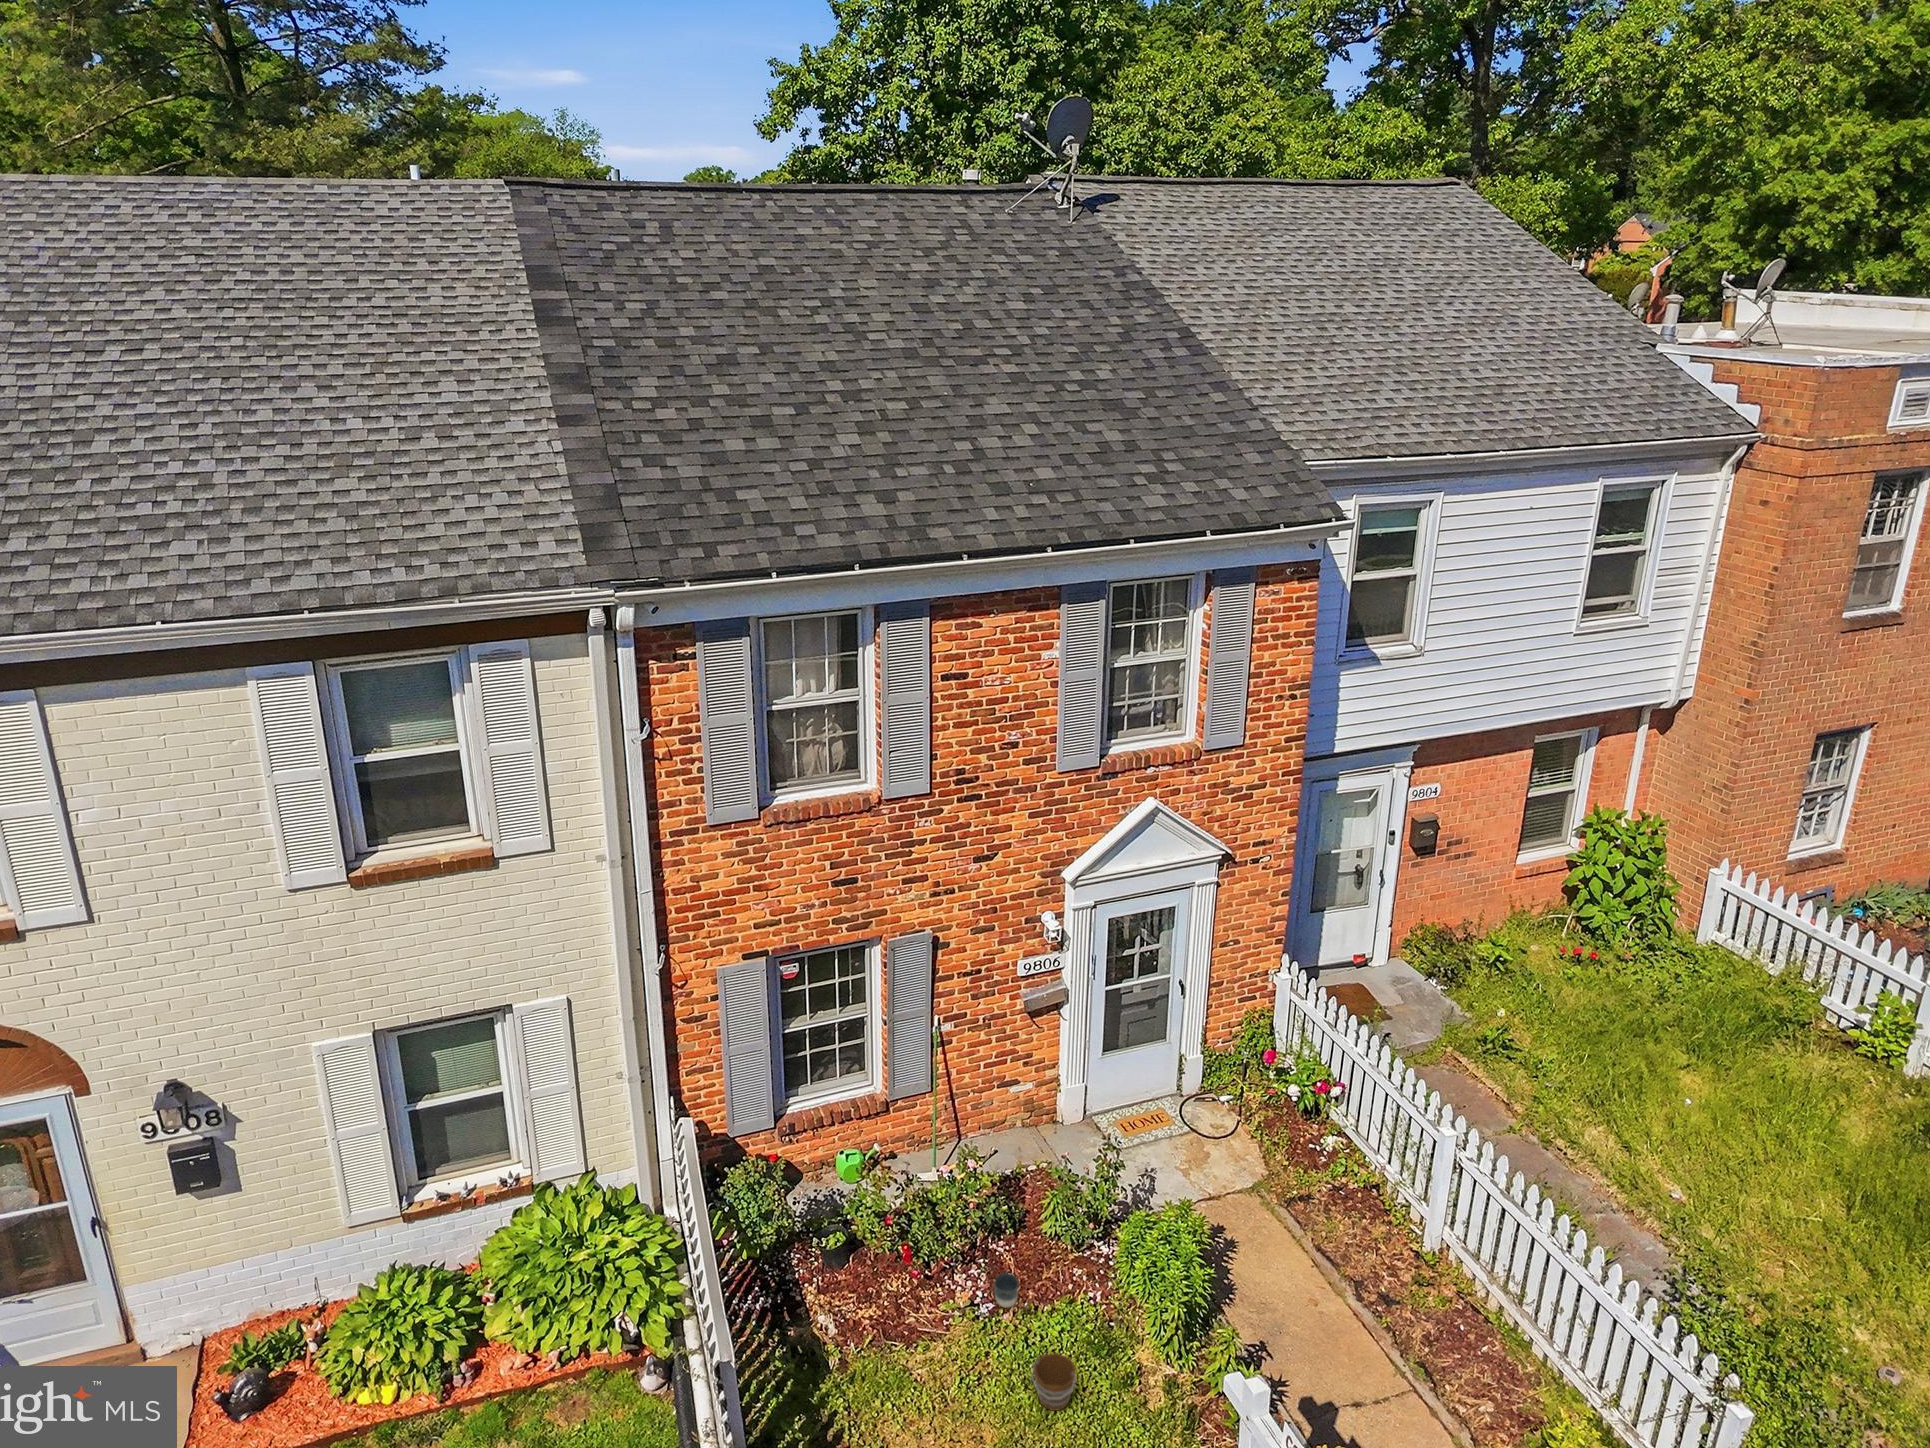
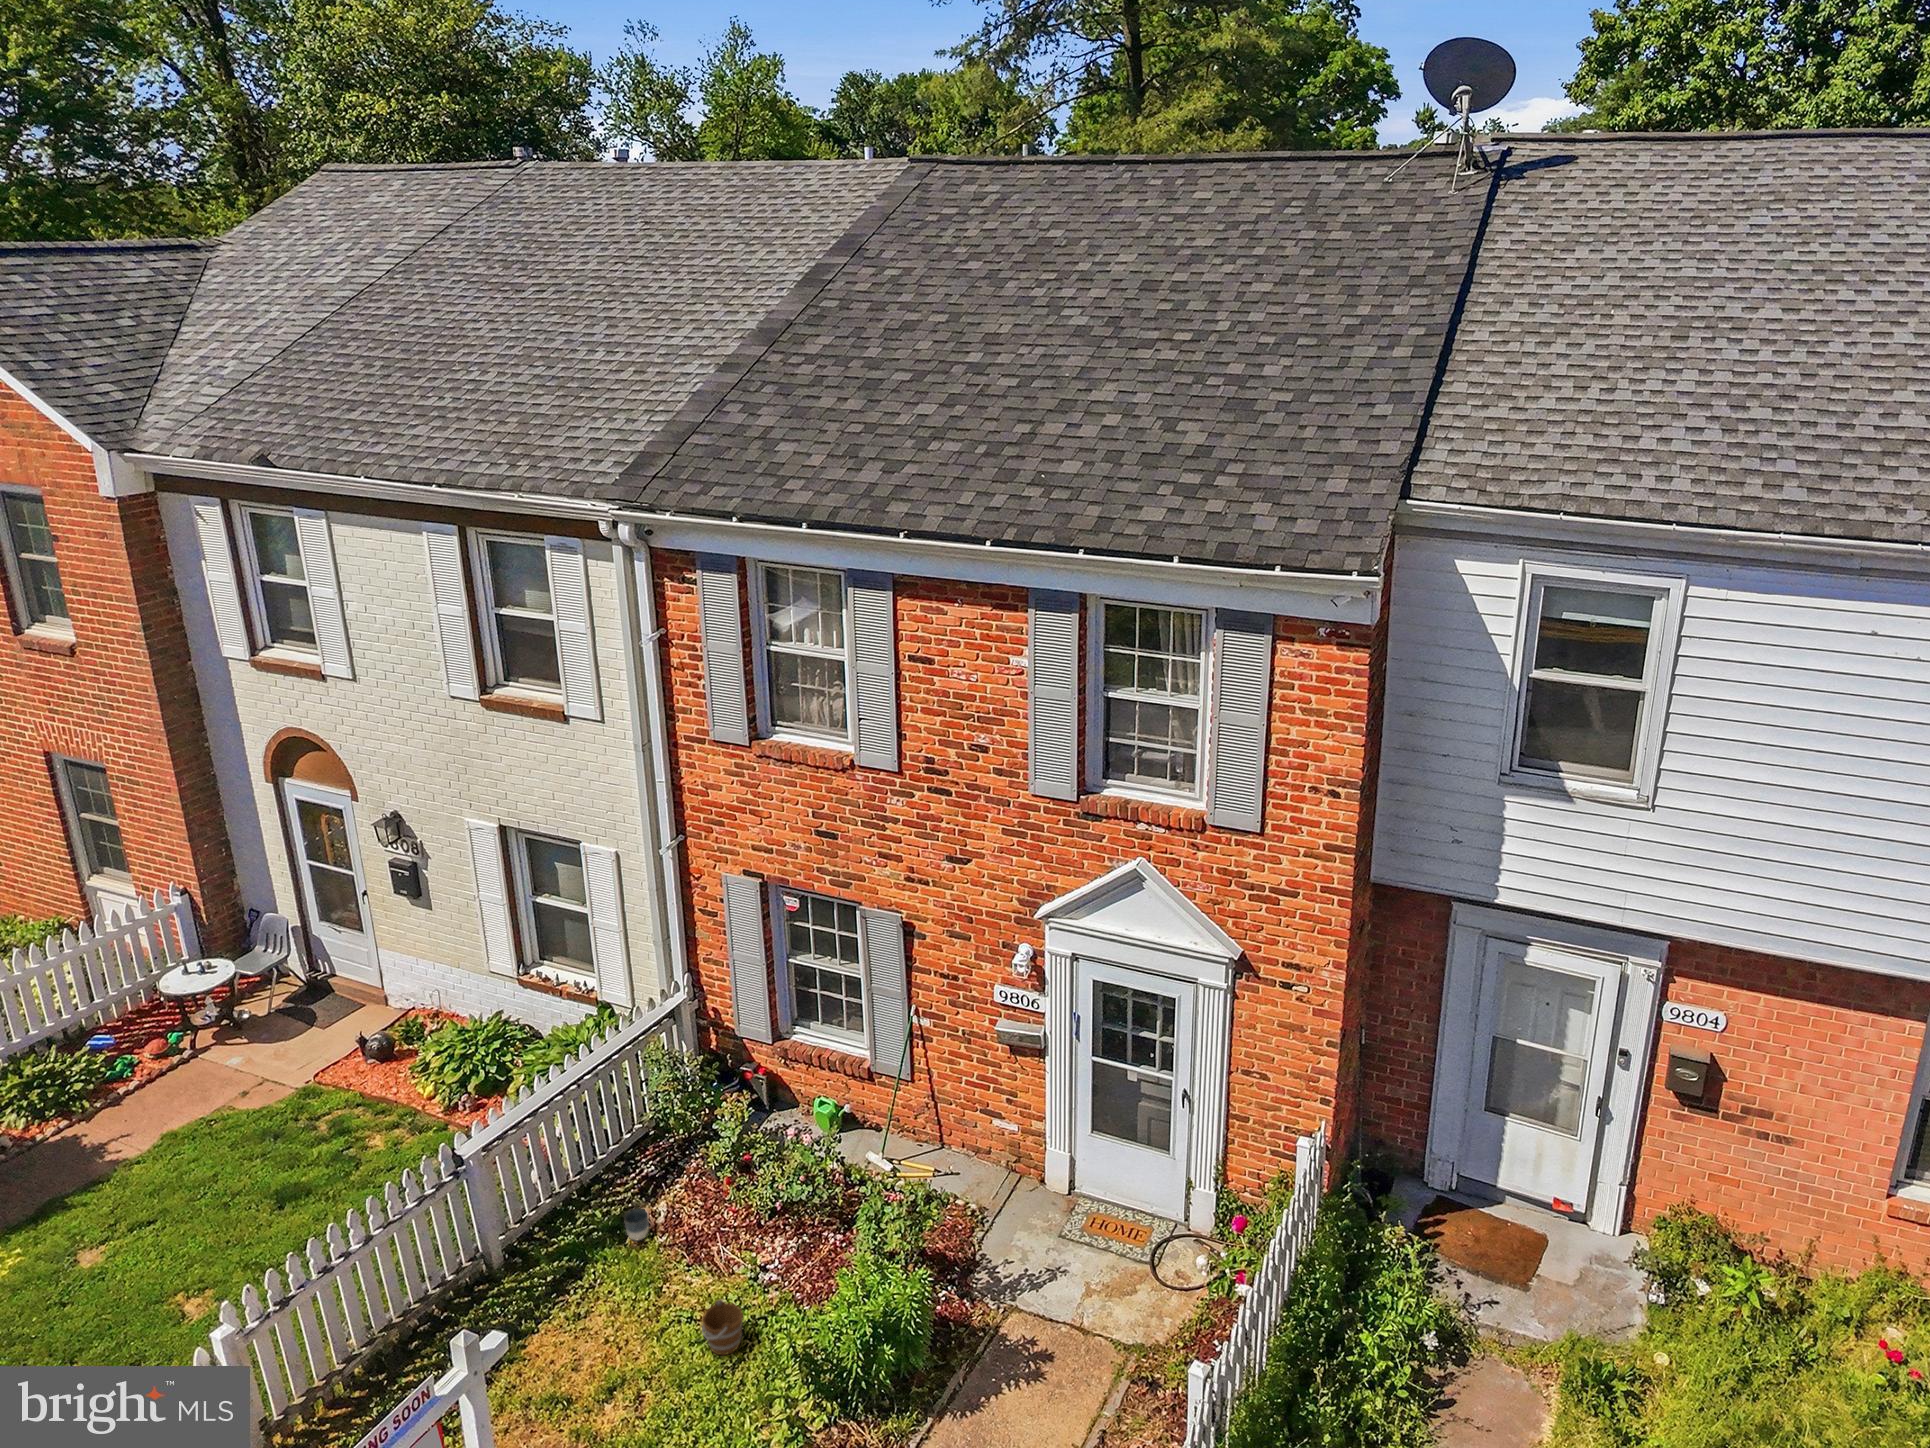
planter: present [994,1273,1019,1308] -> present [624,1209,649,1241]

